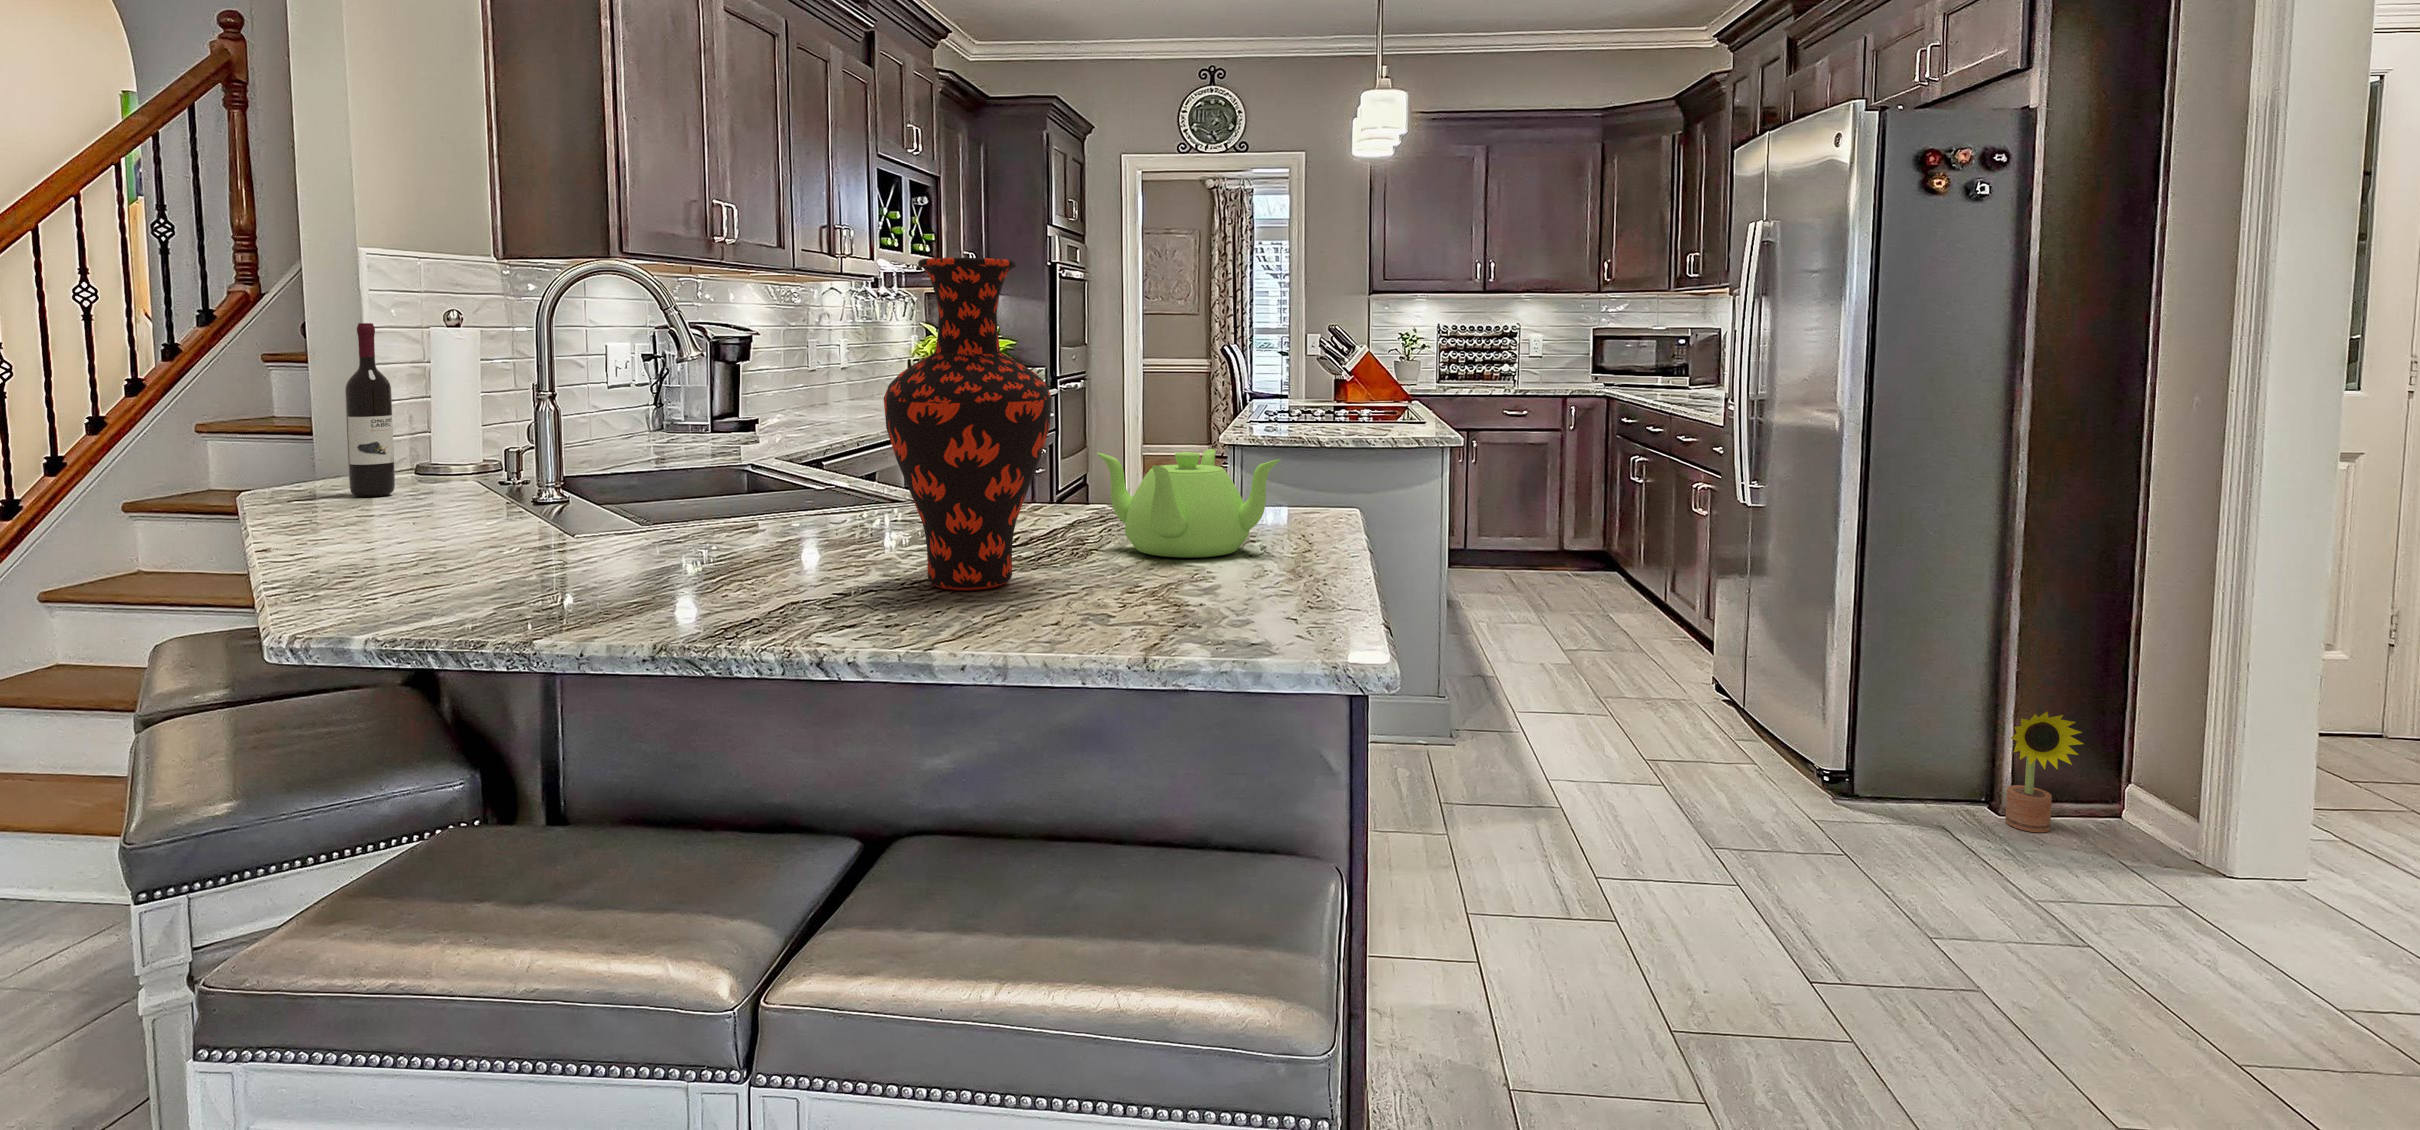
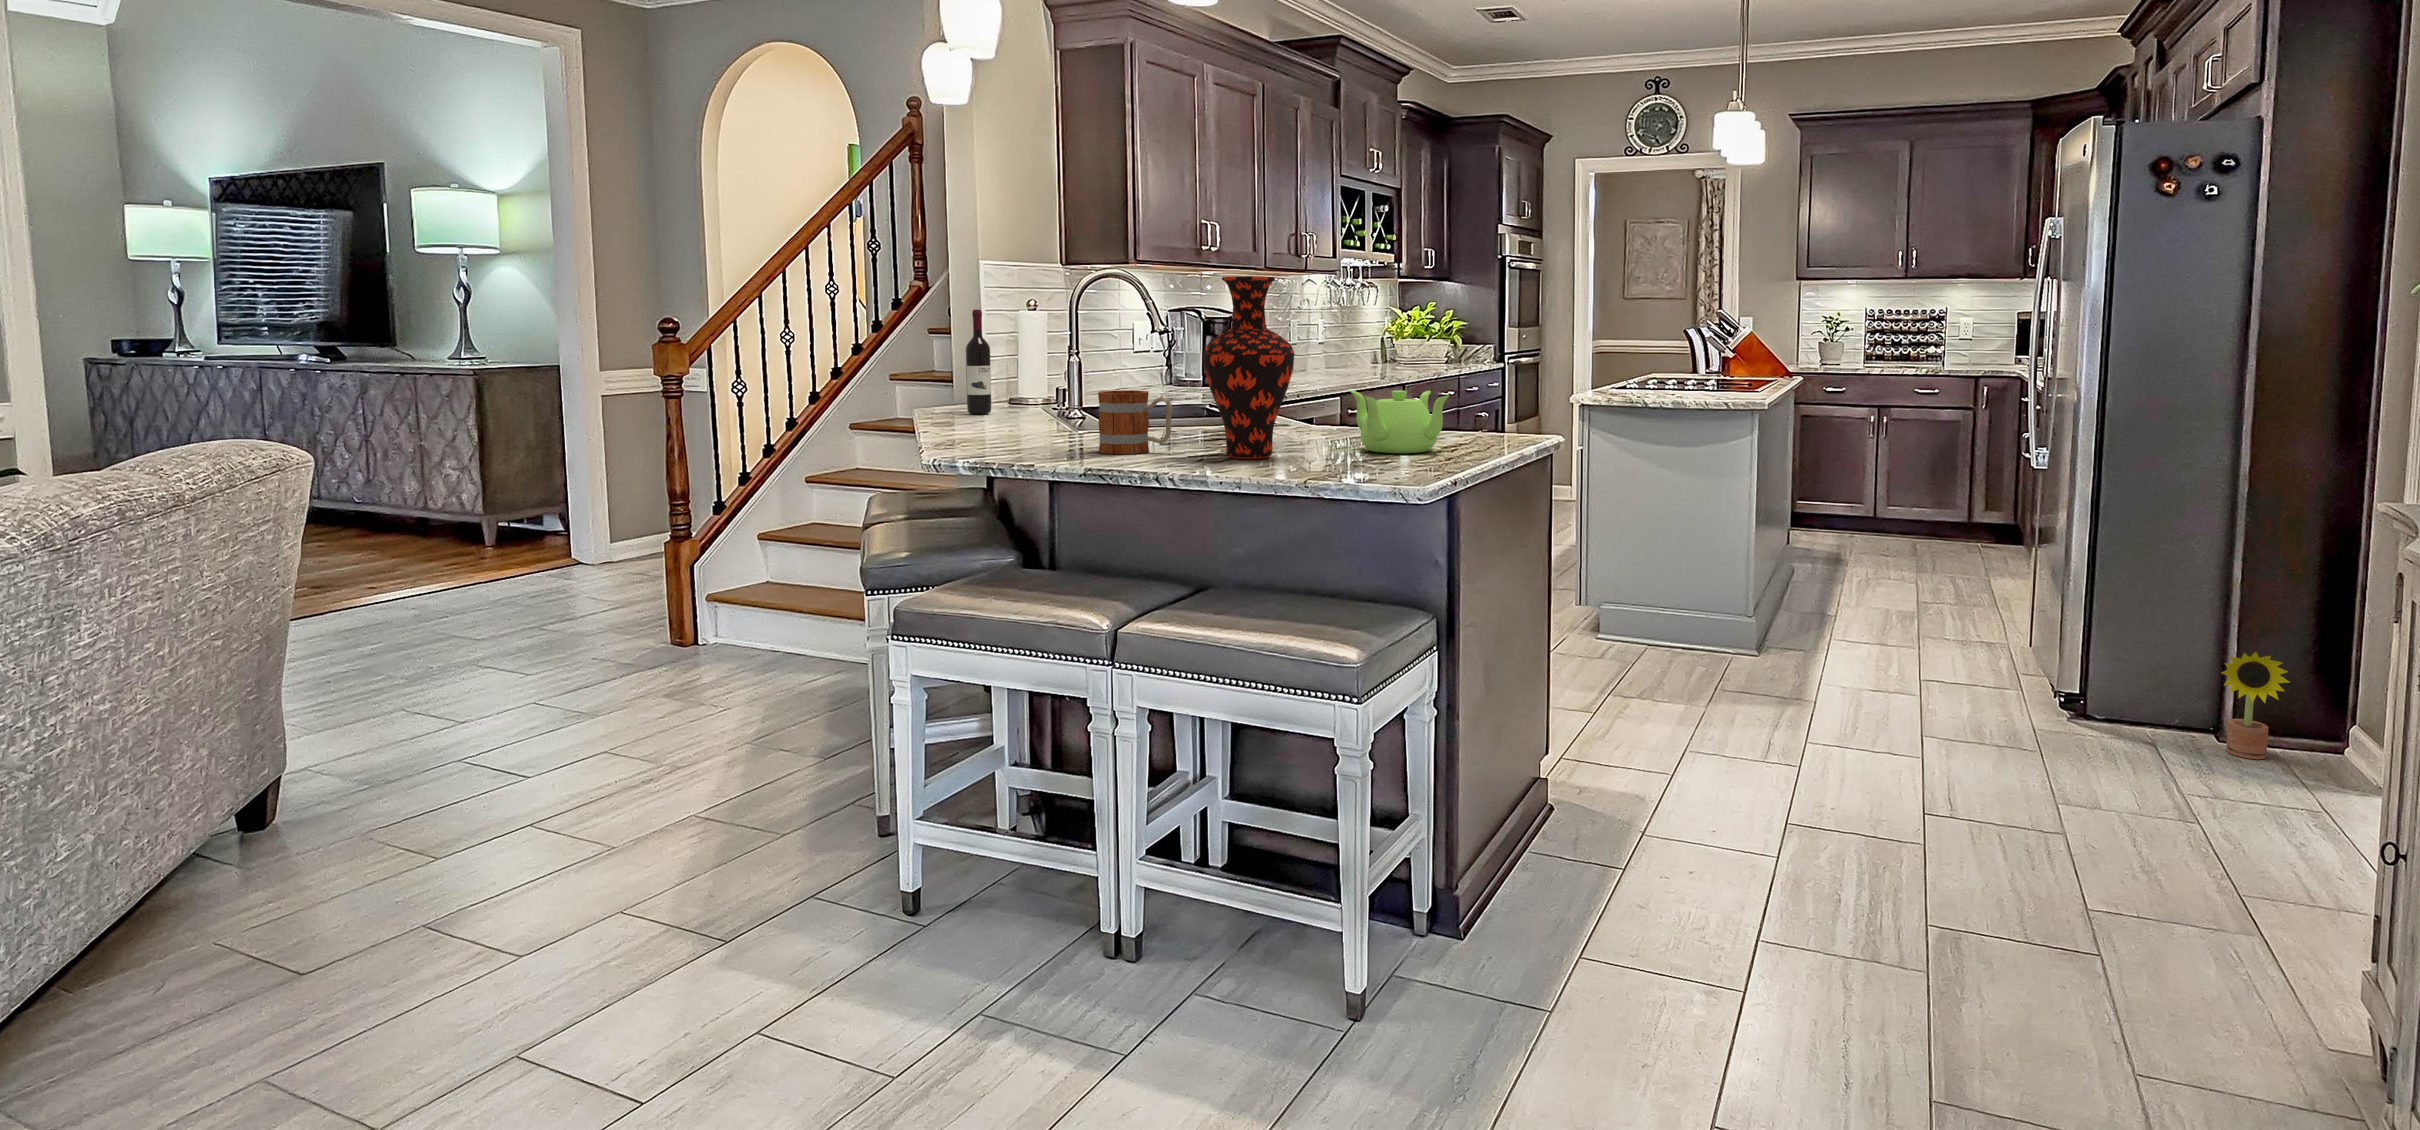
mug: none [664,467,812,591] -> present [1098,390,1172,454]

